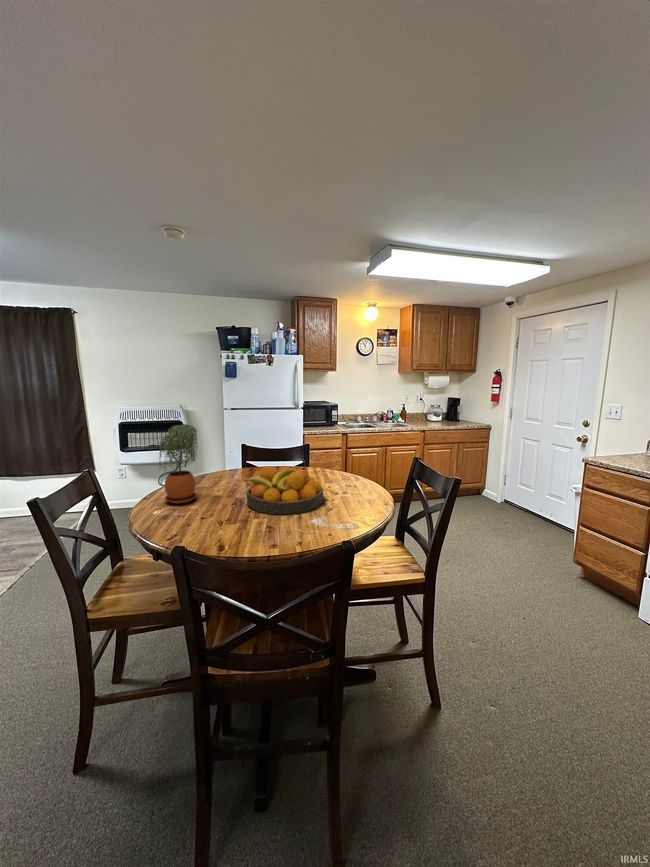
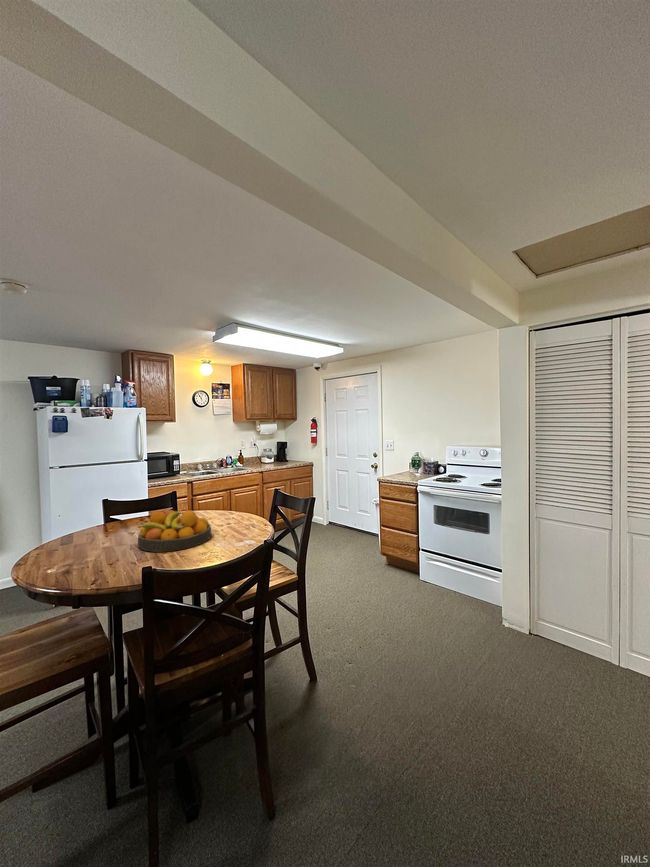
potted plant: present [159,424,197,504] -> none [36,482,82,564]

